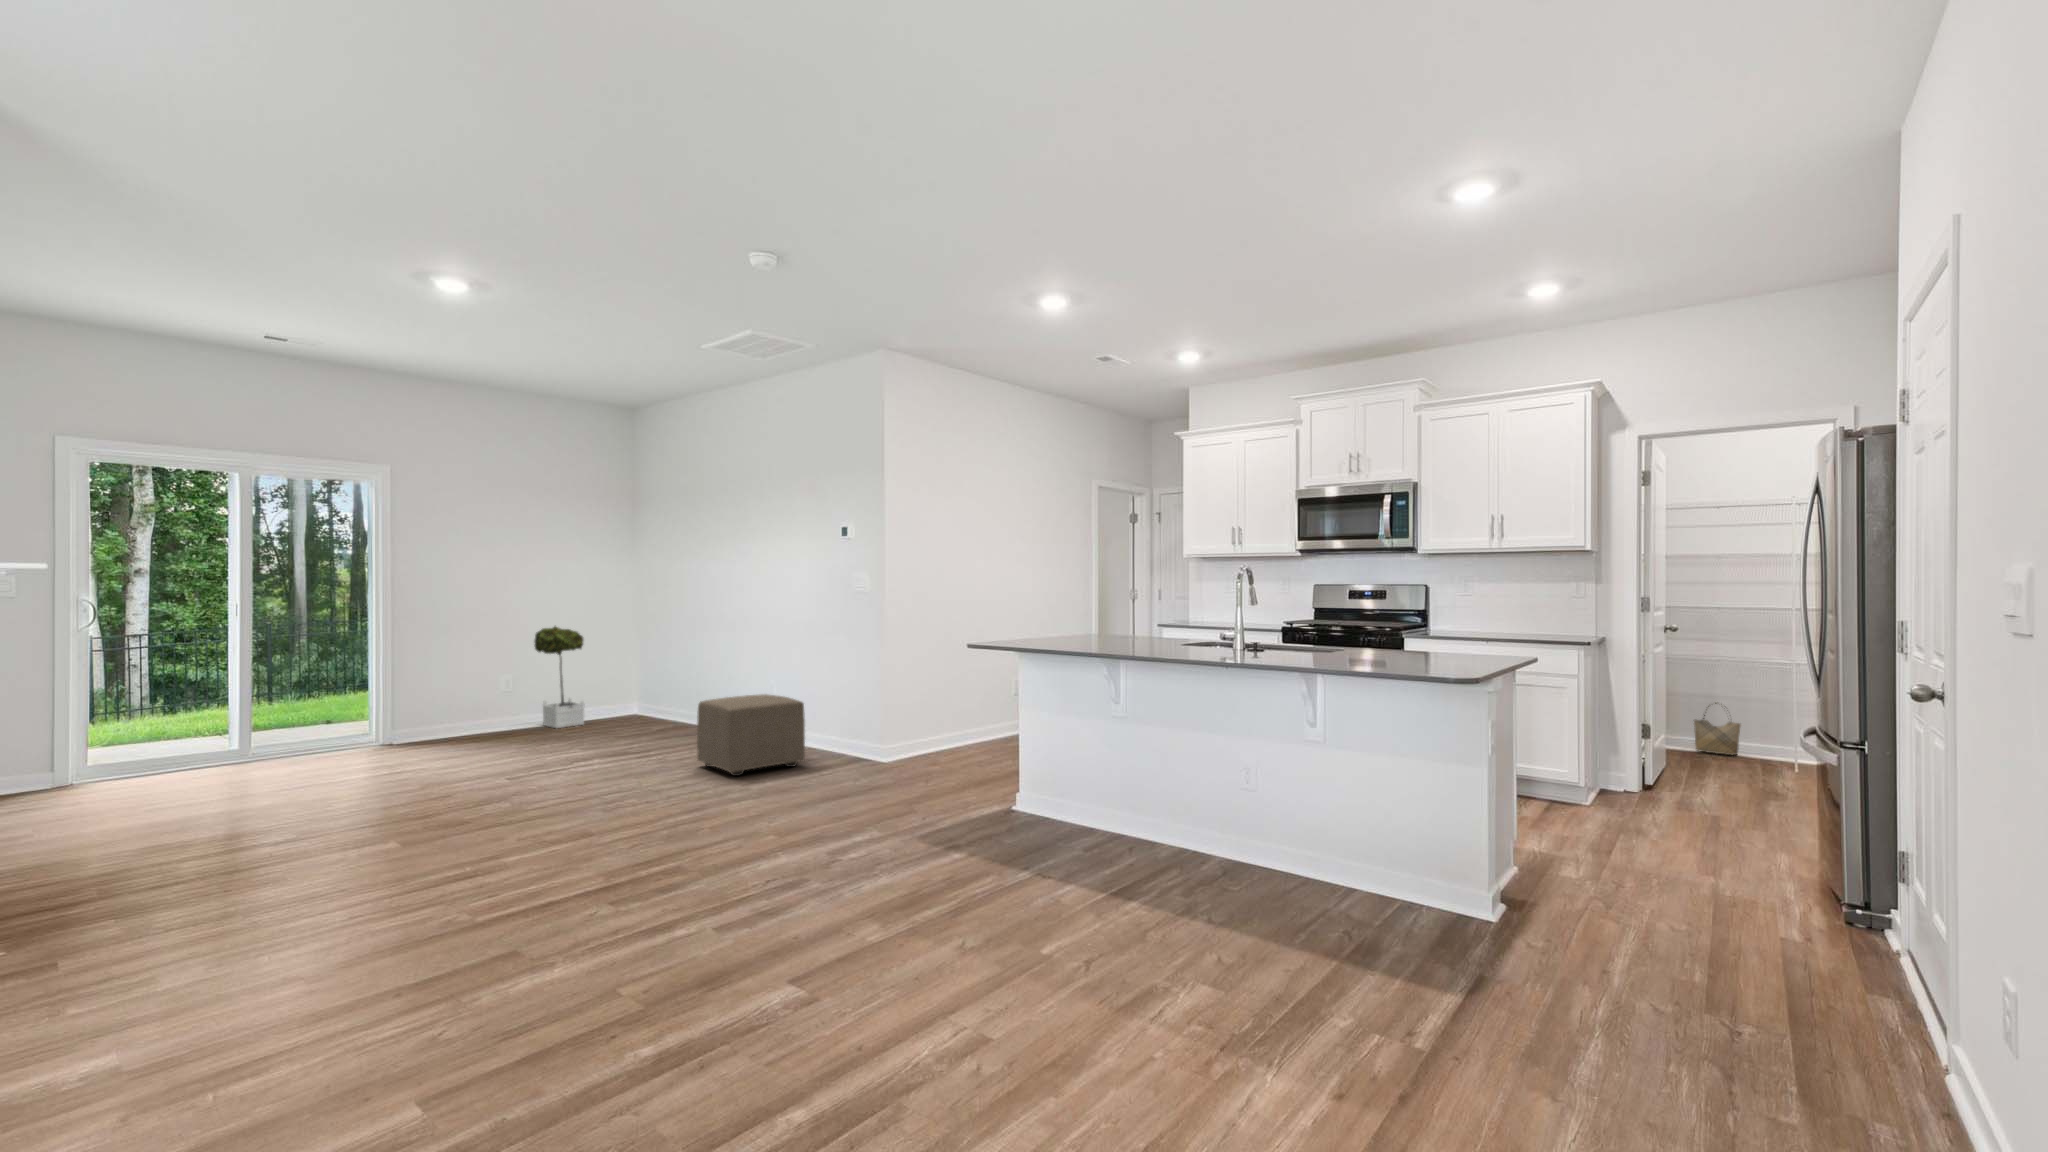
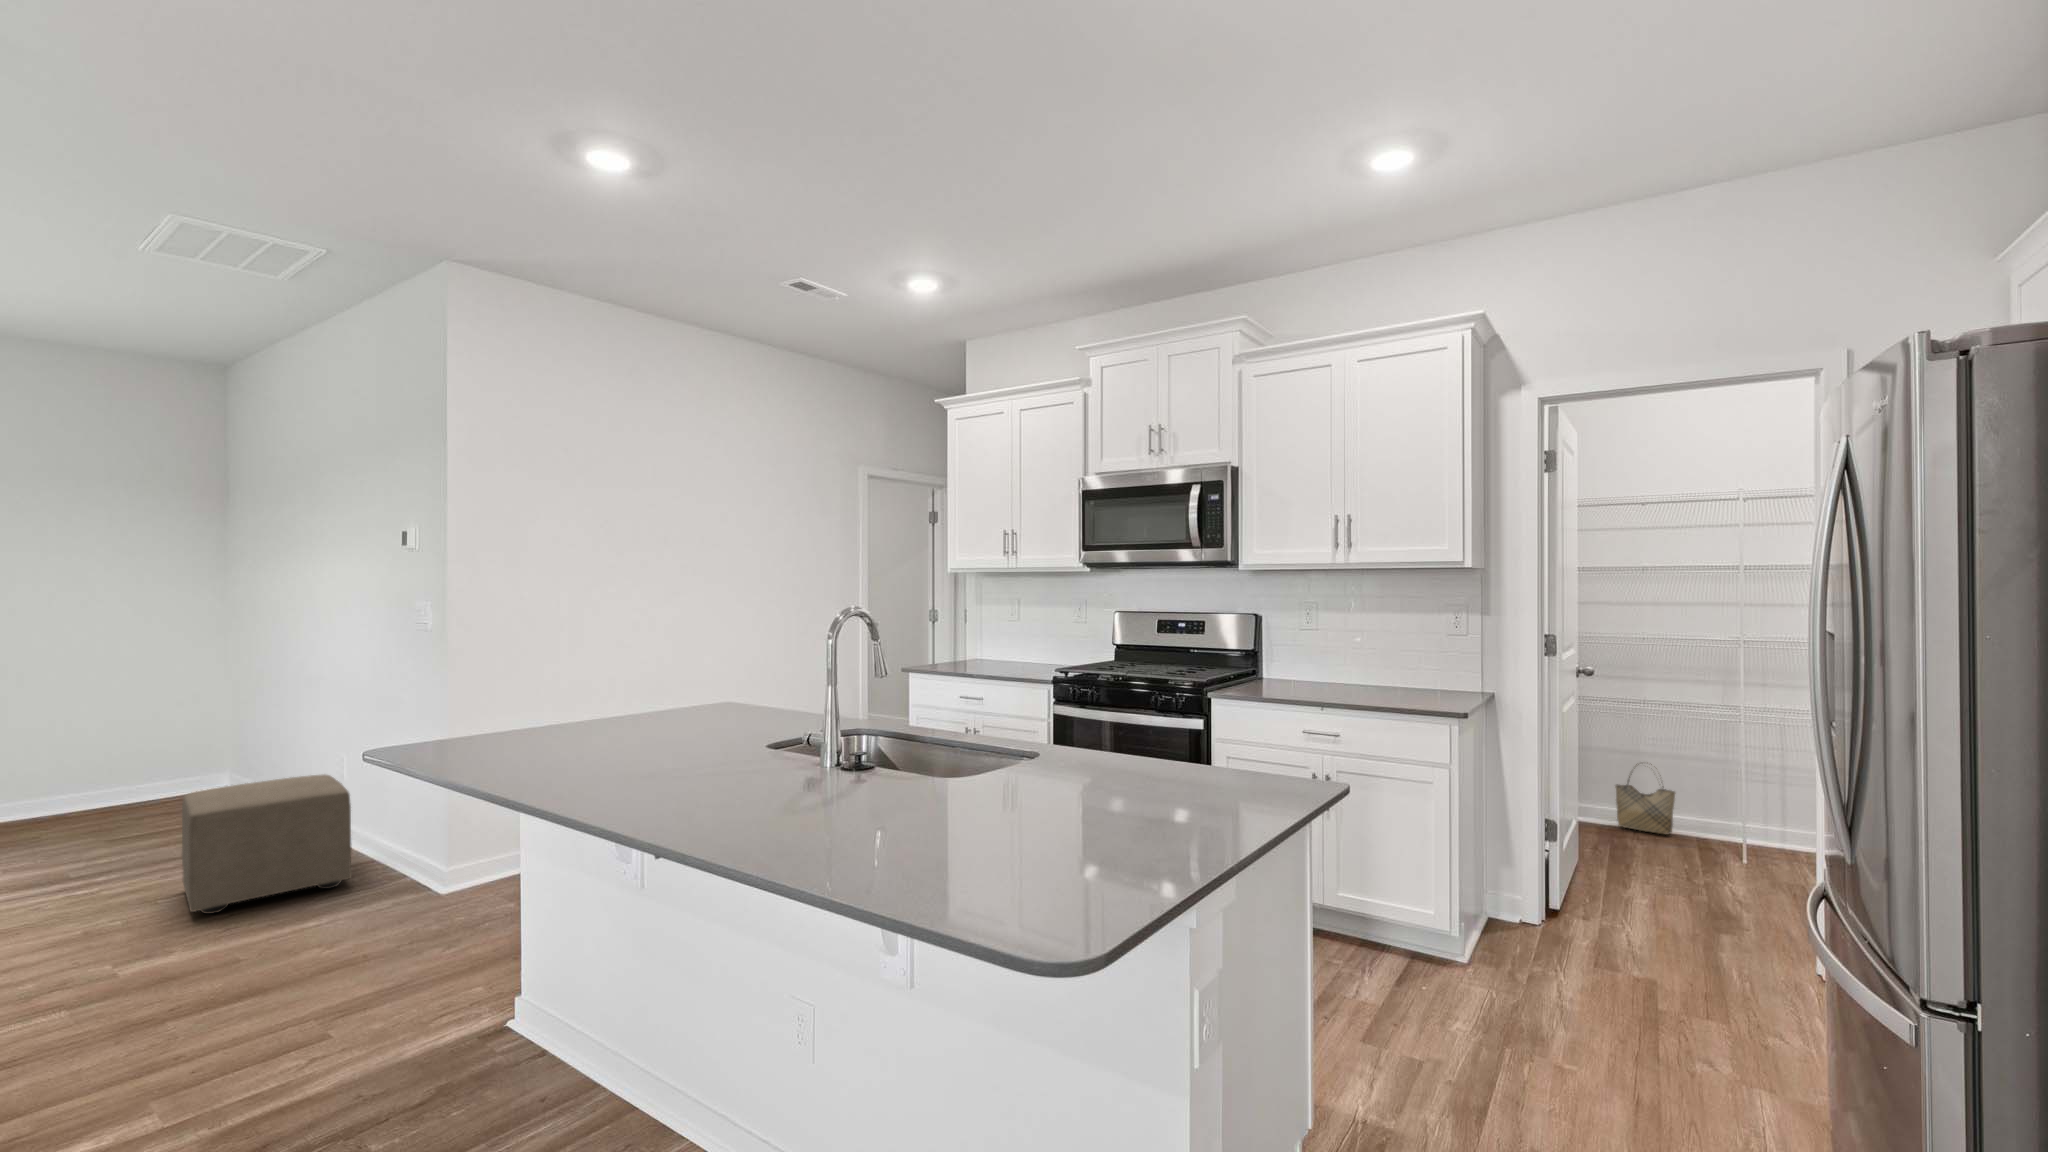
potted tree: present [535,626,584,728] -> none [72,666,160,808]

